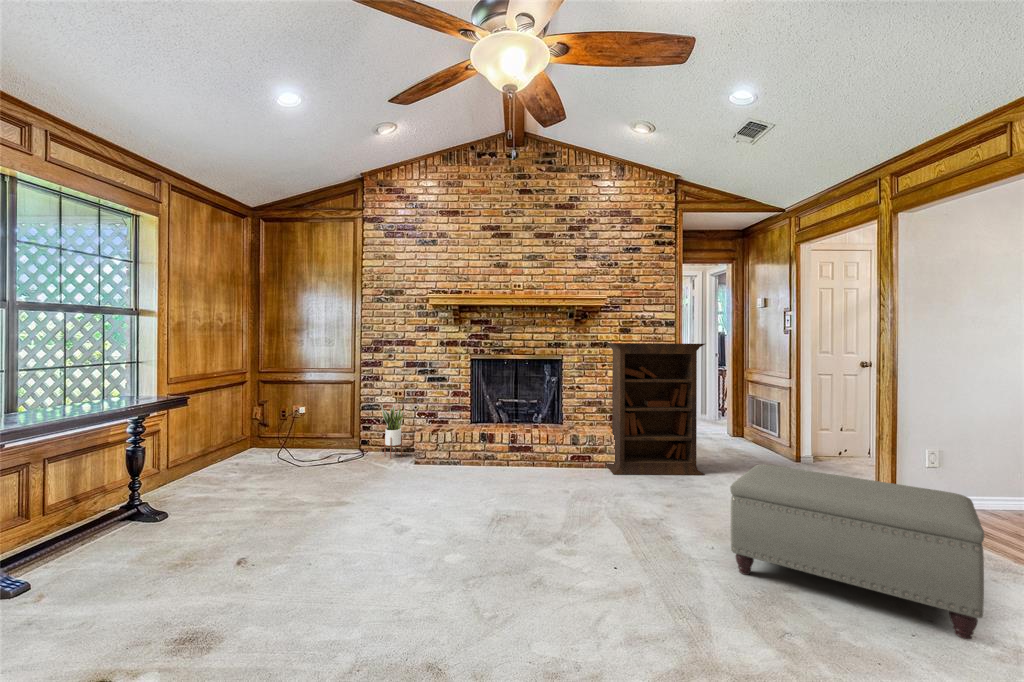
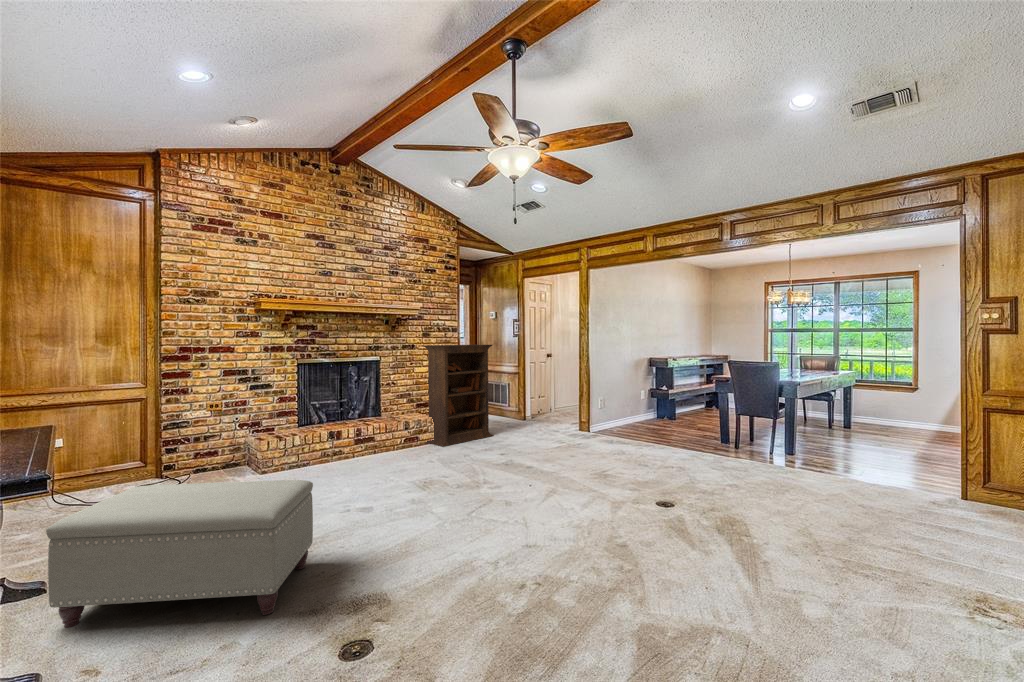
potted plant: present [381,405,404,458] -> none [203,418,228,477]
ottoman: present [730,464,984,639] -> present [46,480,313,628]

